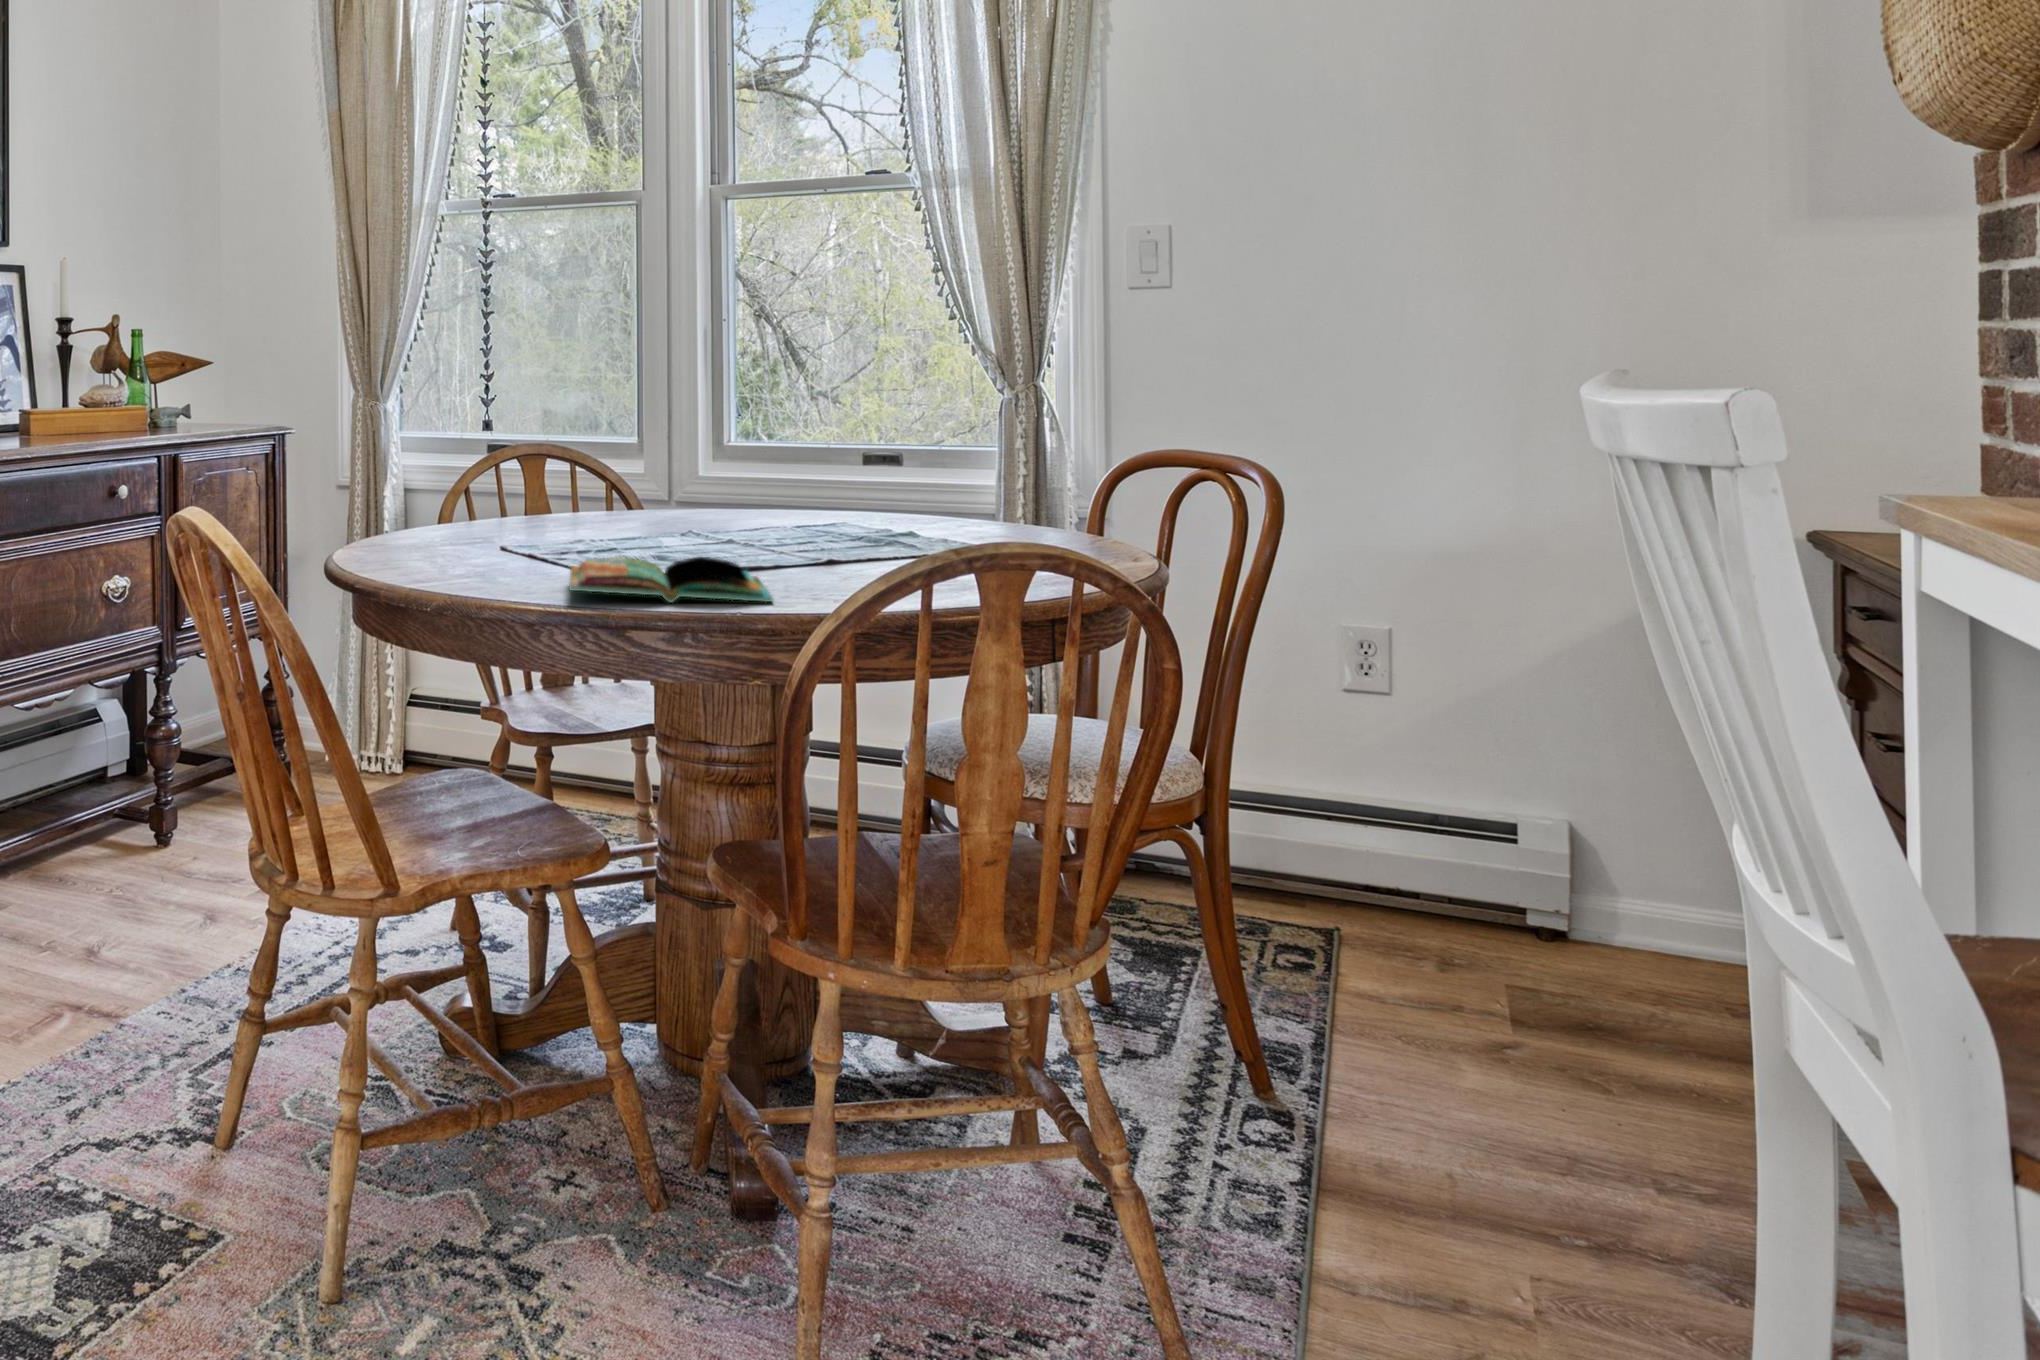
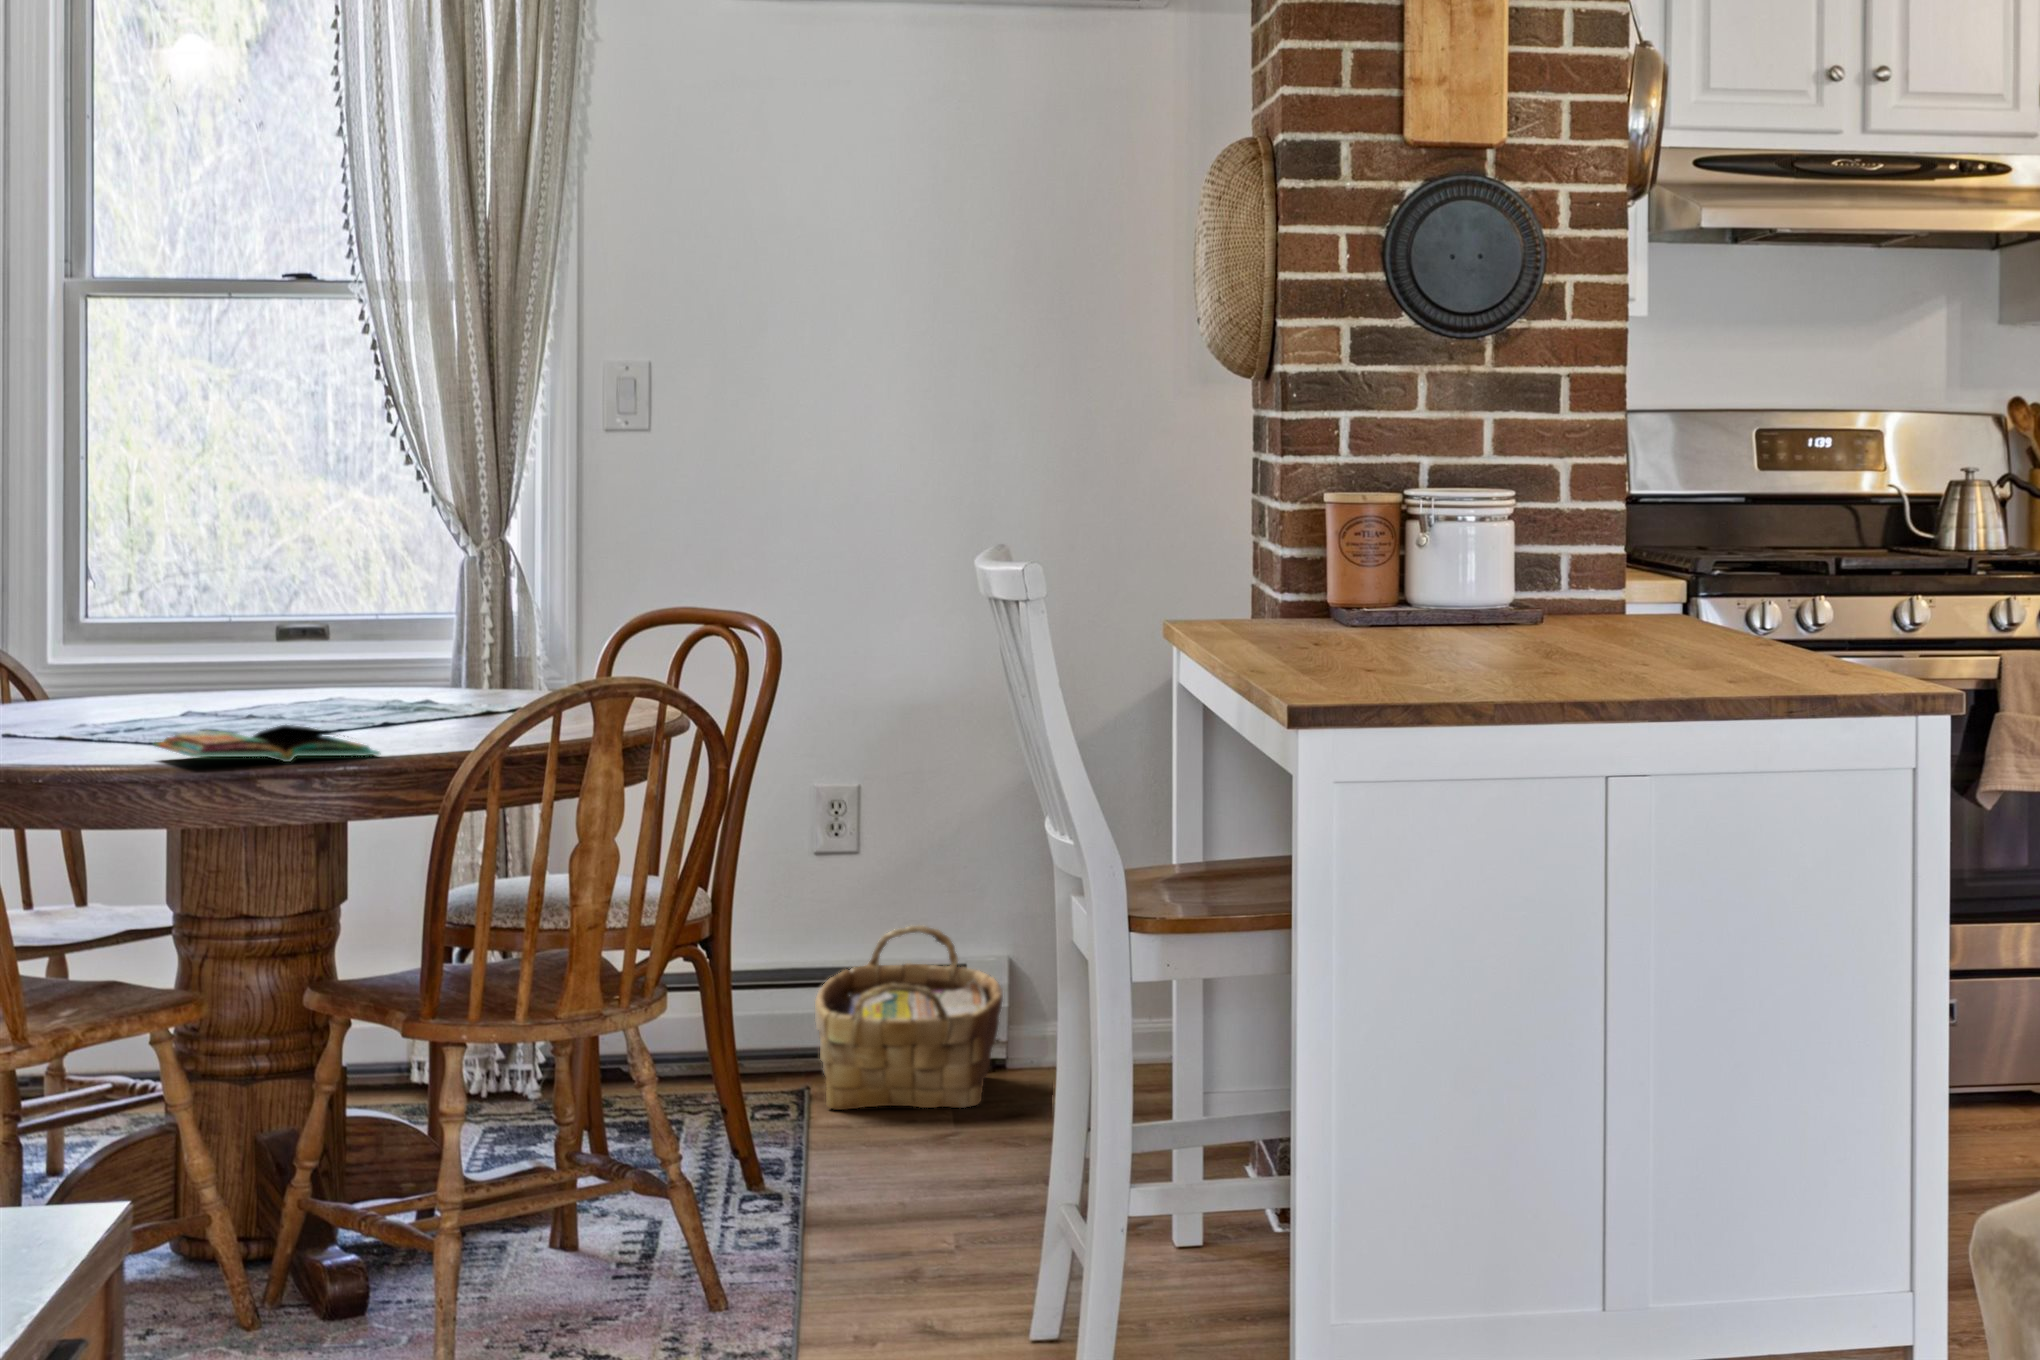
woven basket: none [1342,780,1567,1003] -> present [815,925,1003,1110]

